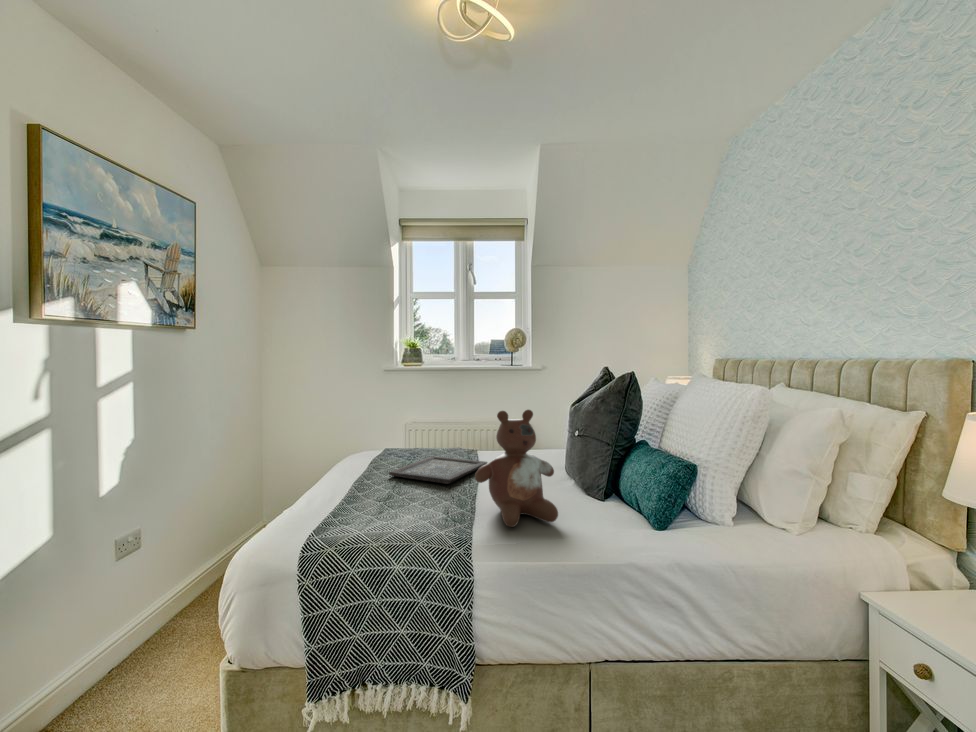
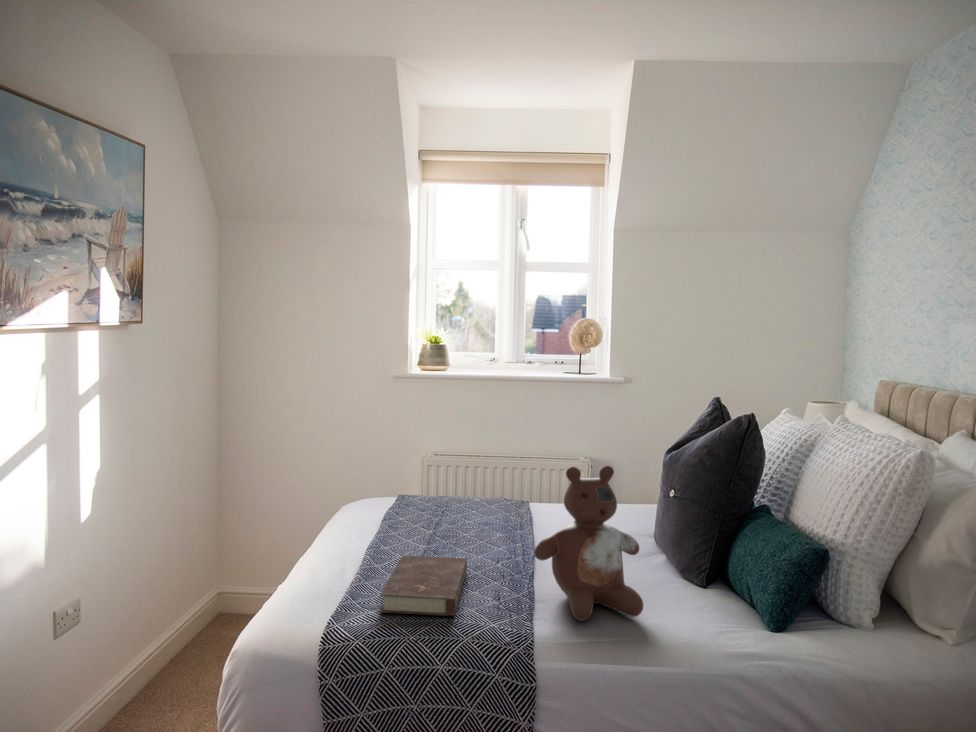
tray: present [389,456,487,484] -> none [411,512,545,556]
book: none [353,485,427,528] -> present [380,555,467,616]

